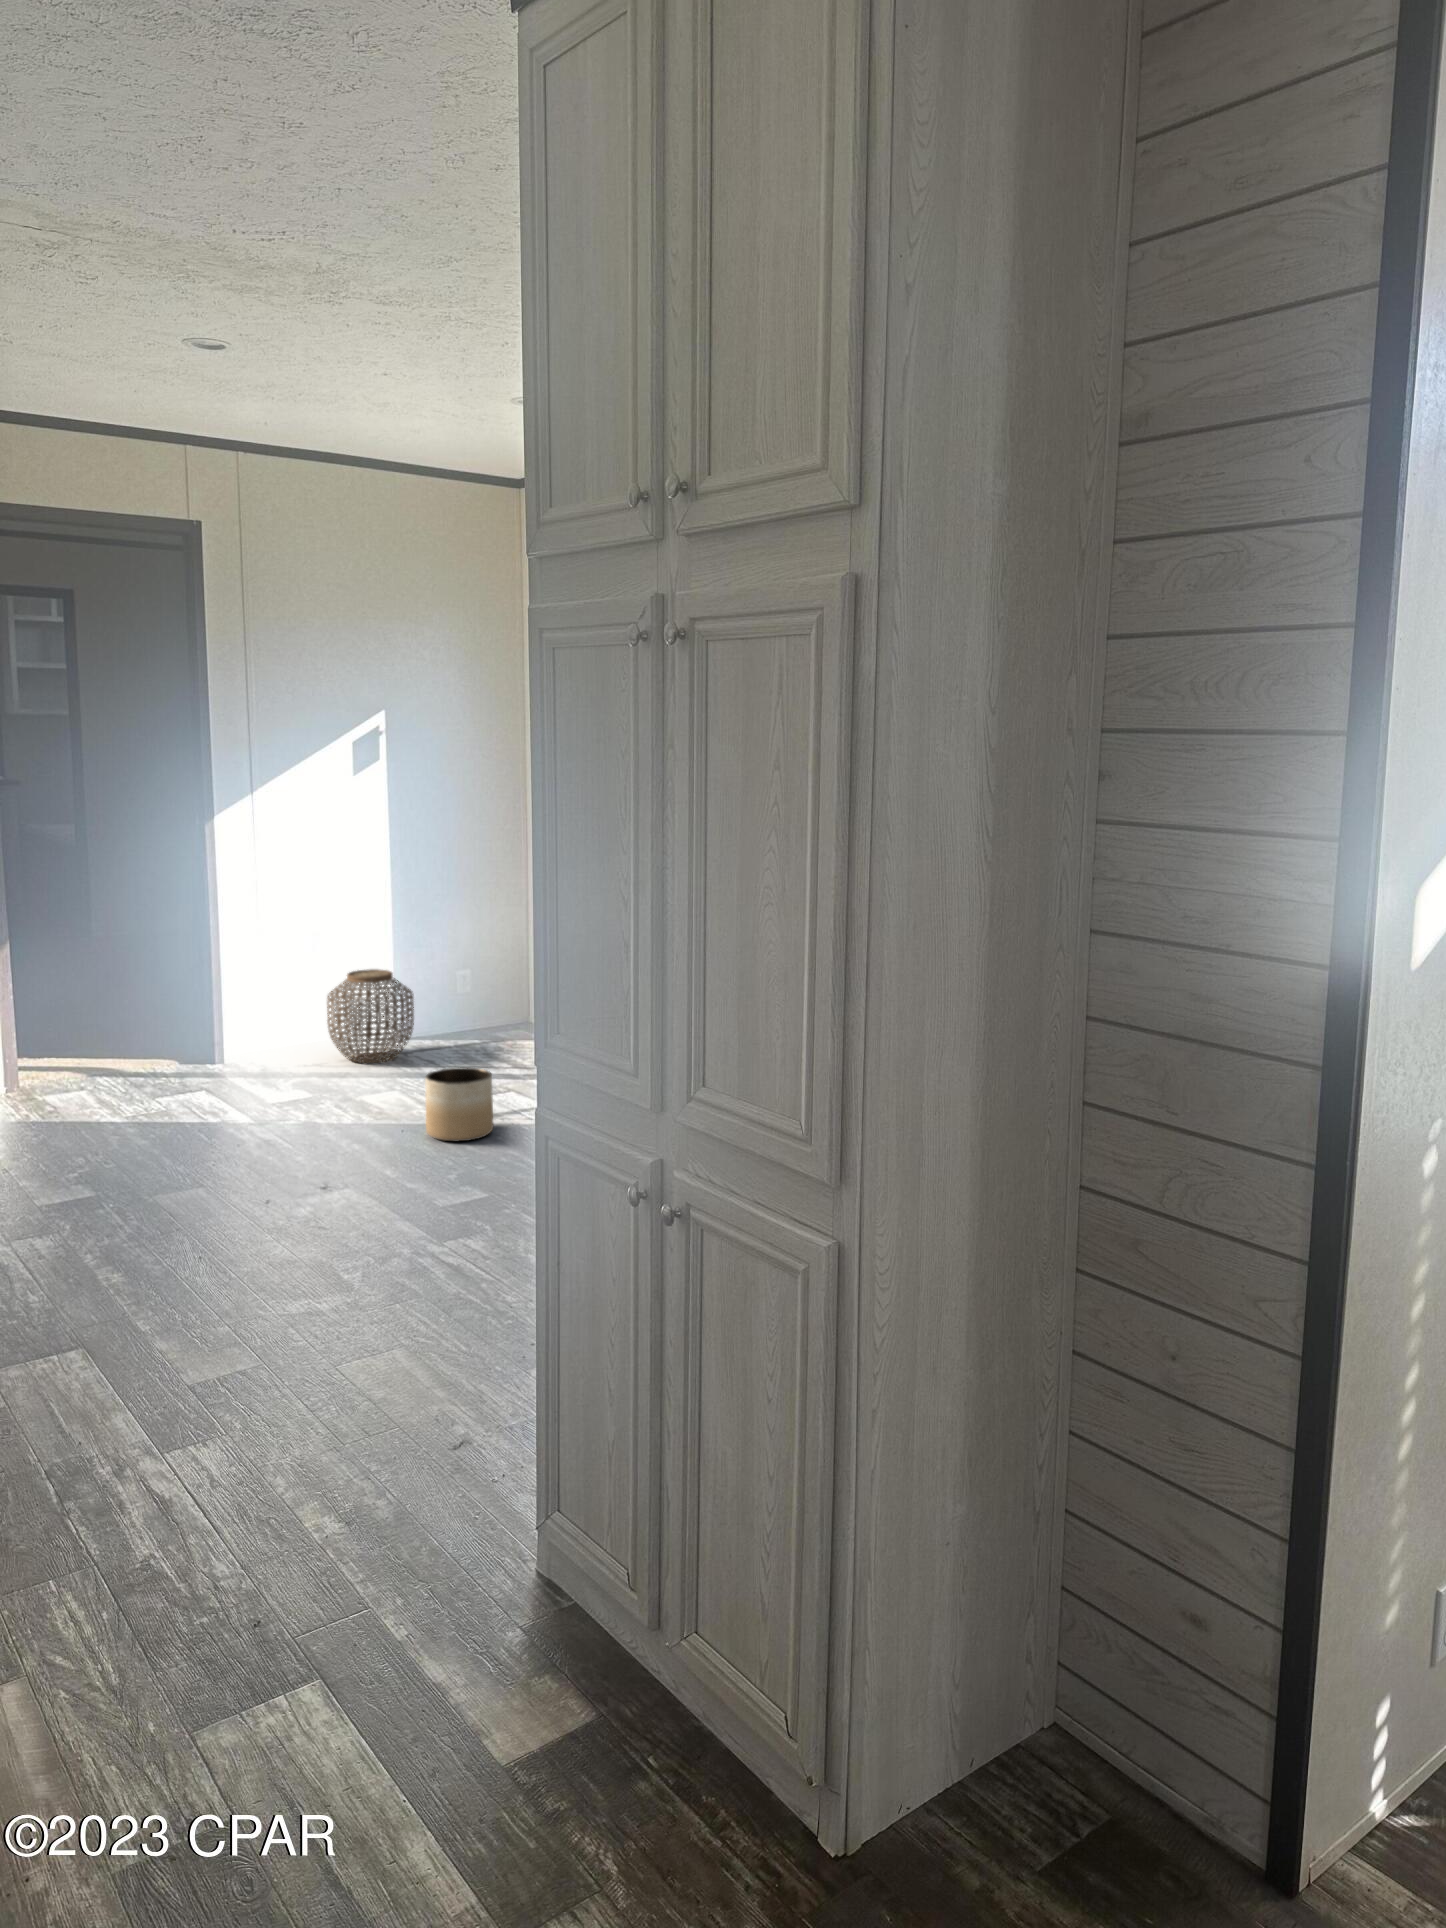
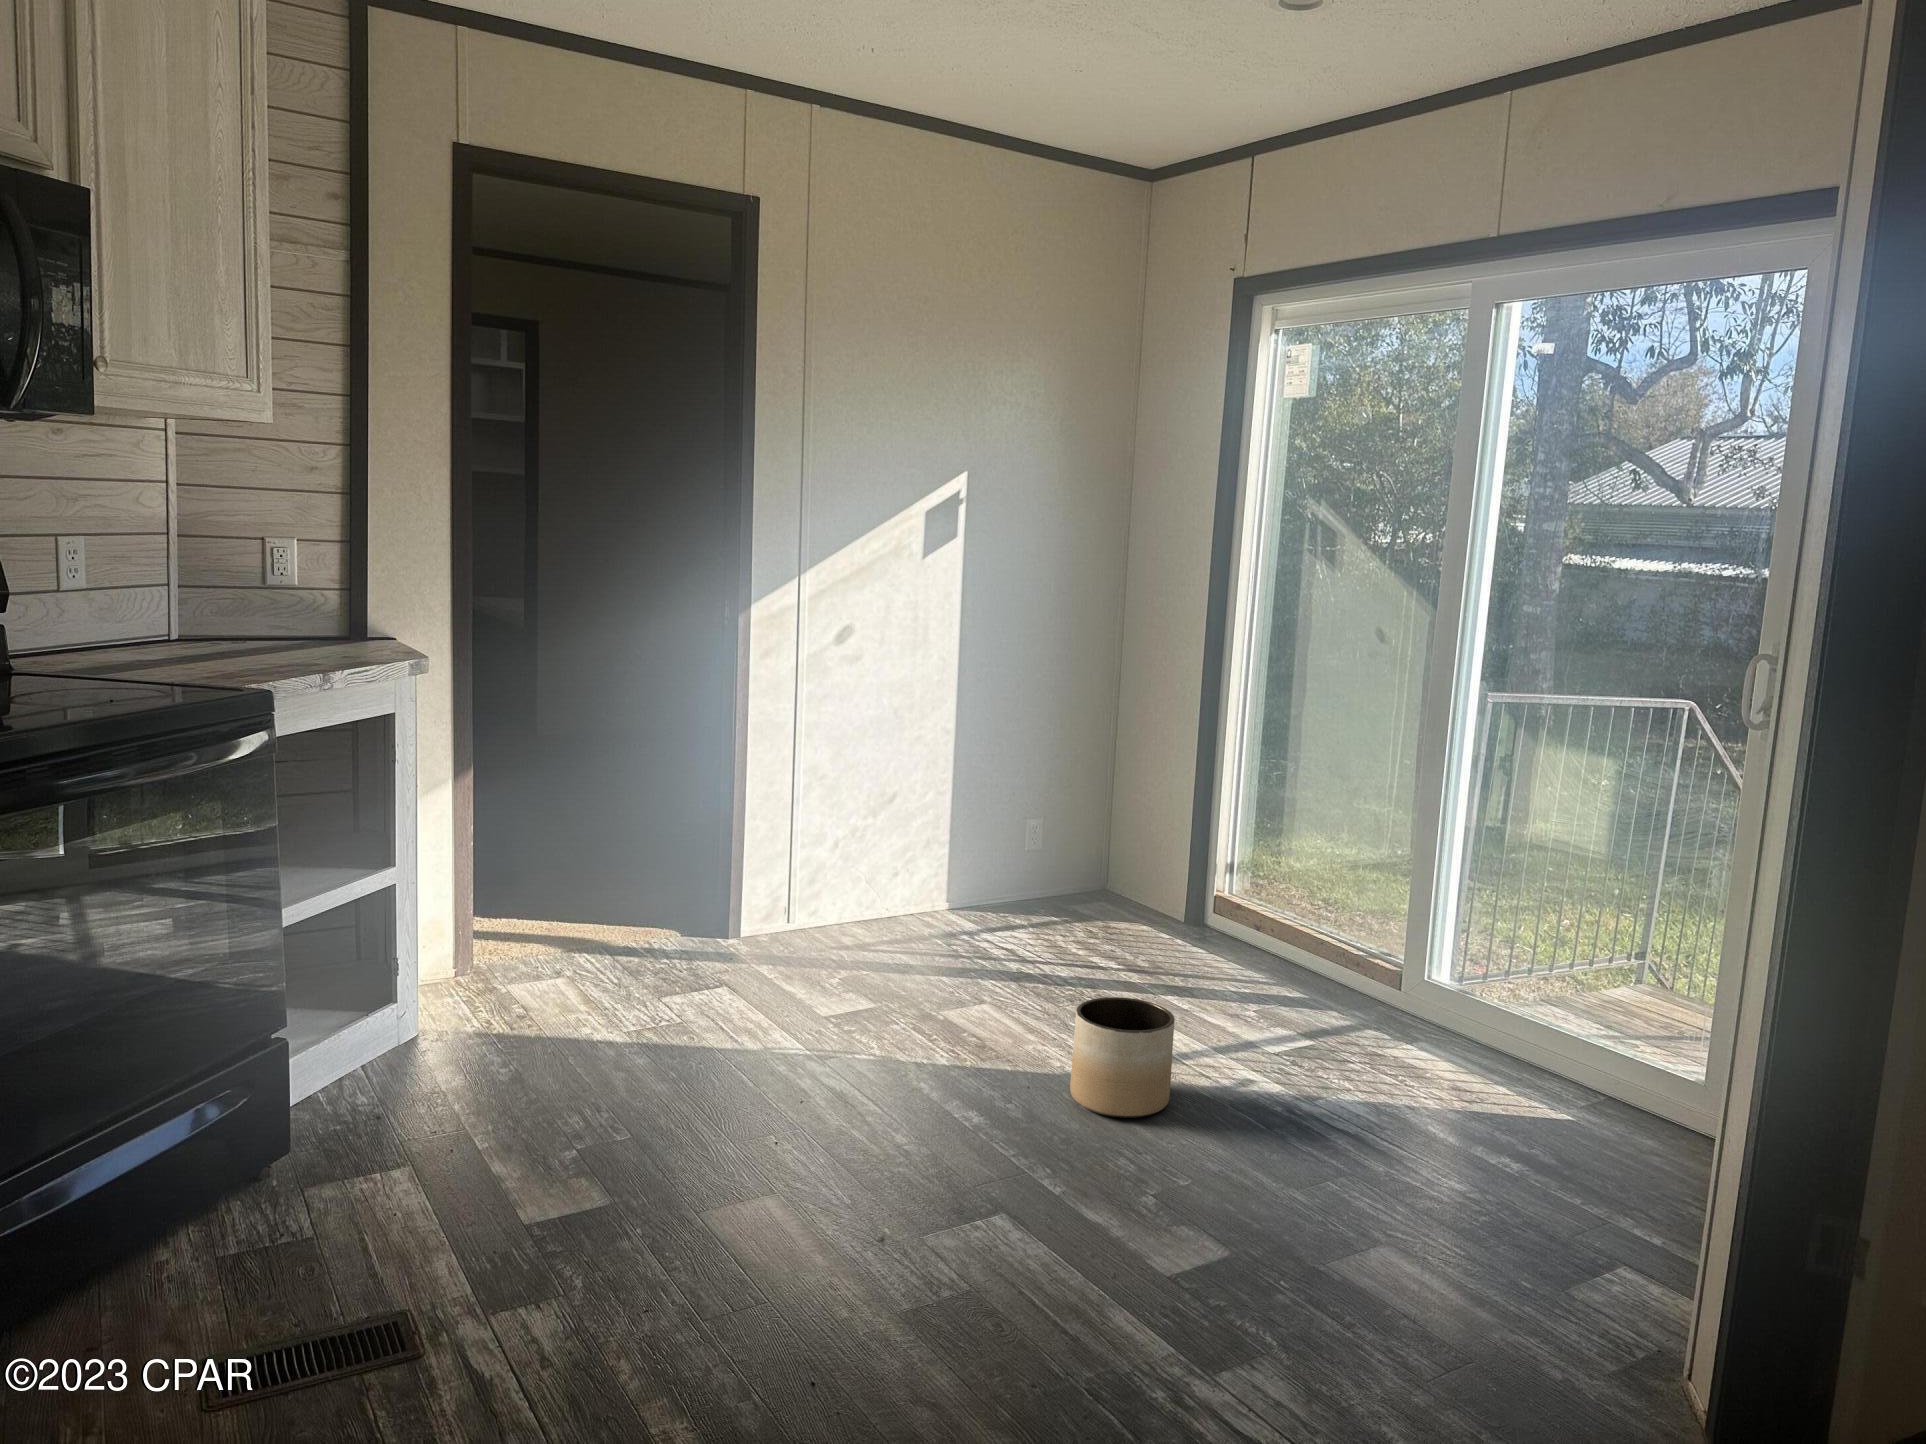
woven basket: present [327,969,414,1063] -> none [877,820,993,950]

